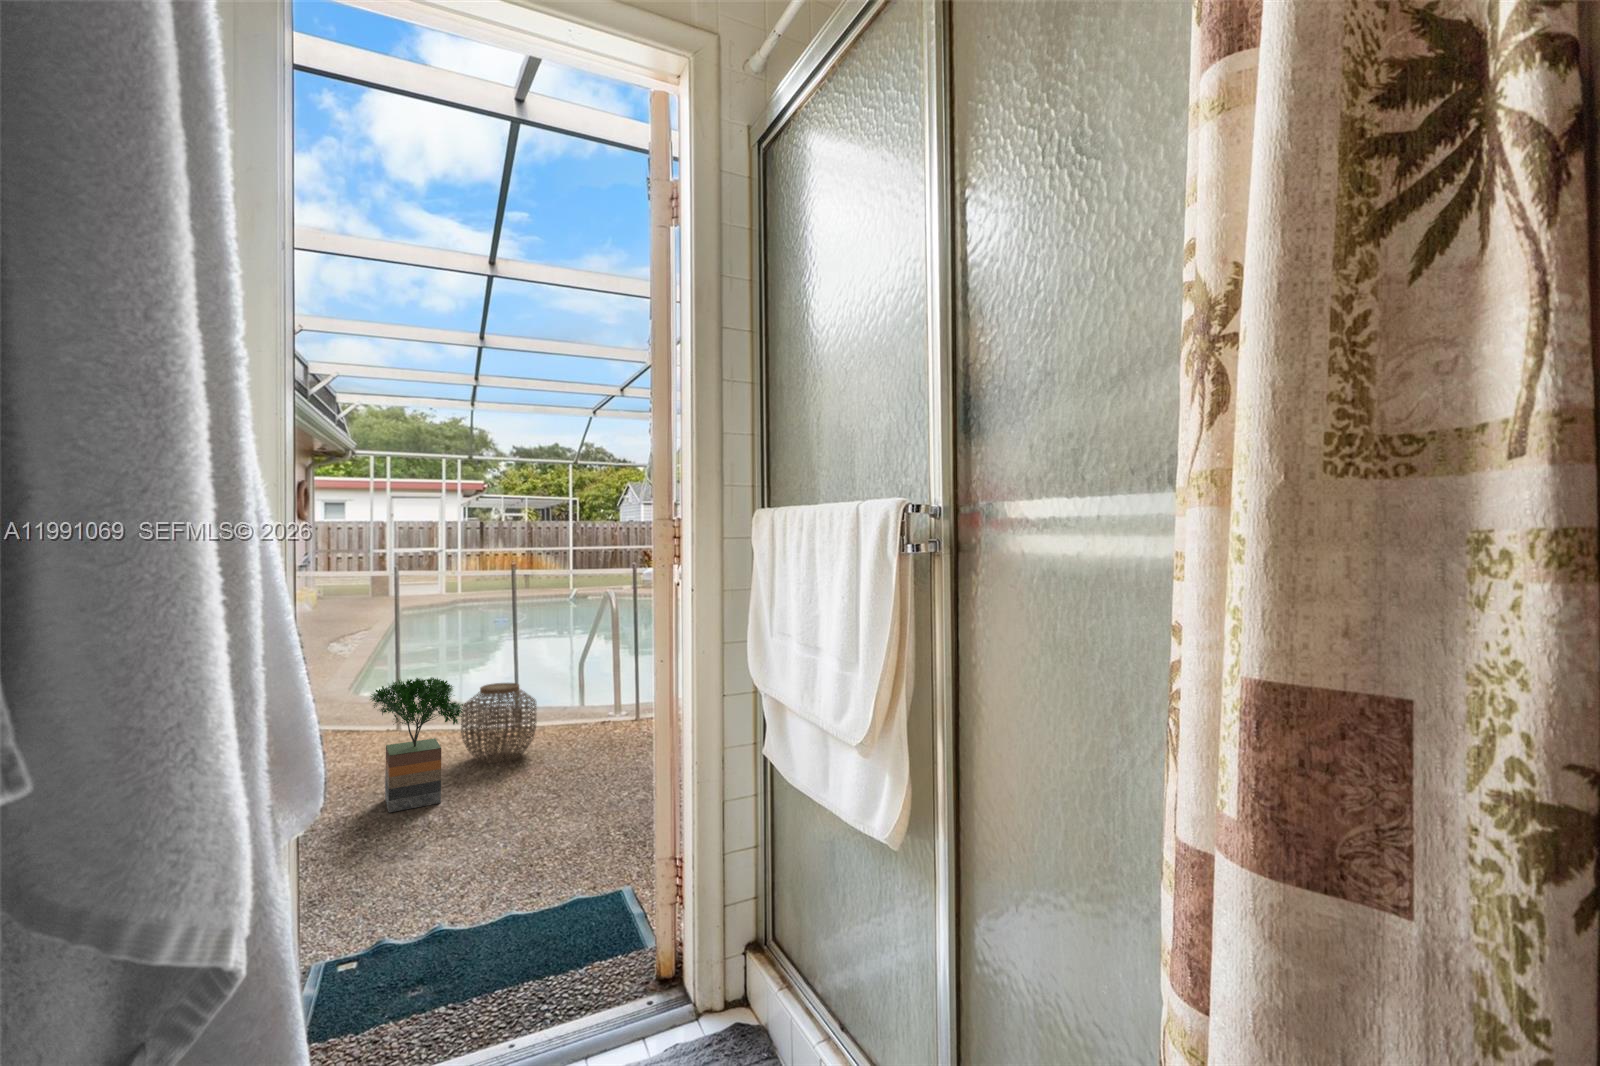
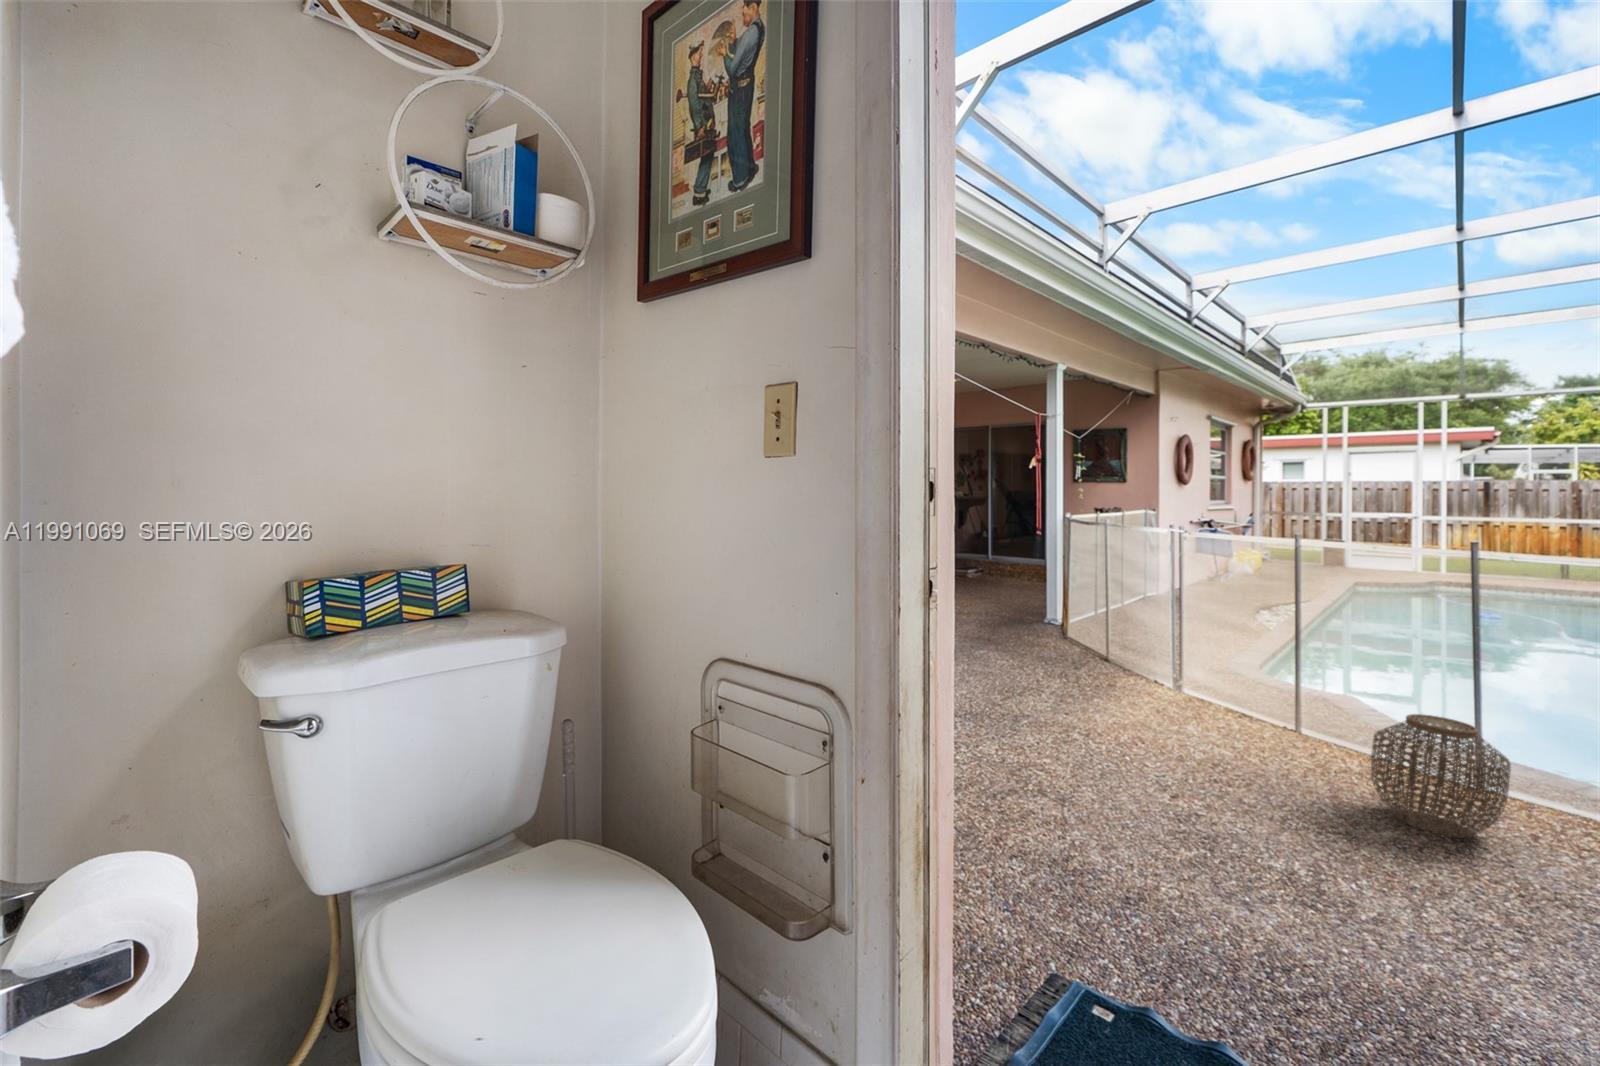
potted tree: present [370,677,463,812] -> none [1234,675,1365,852]

